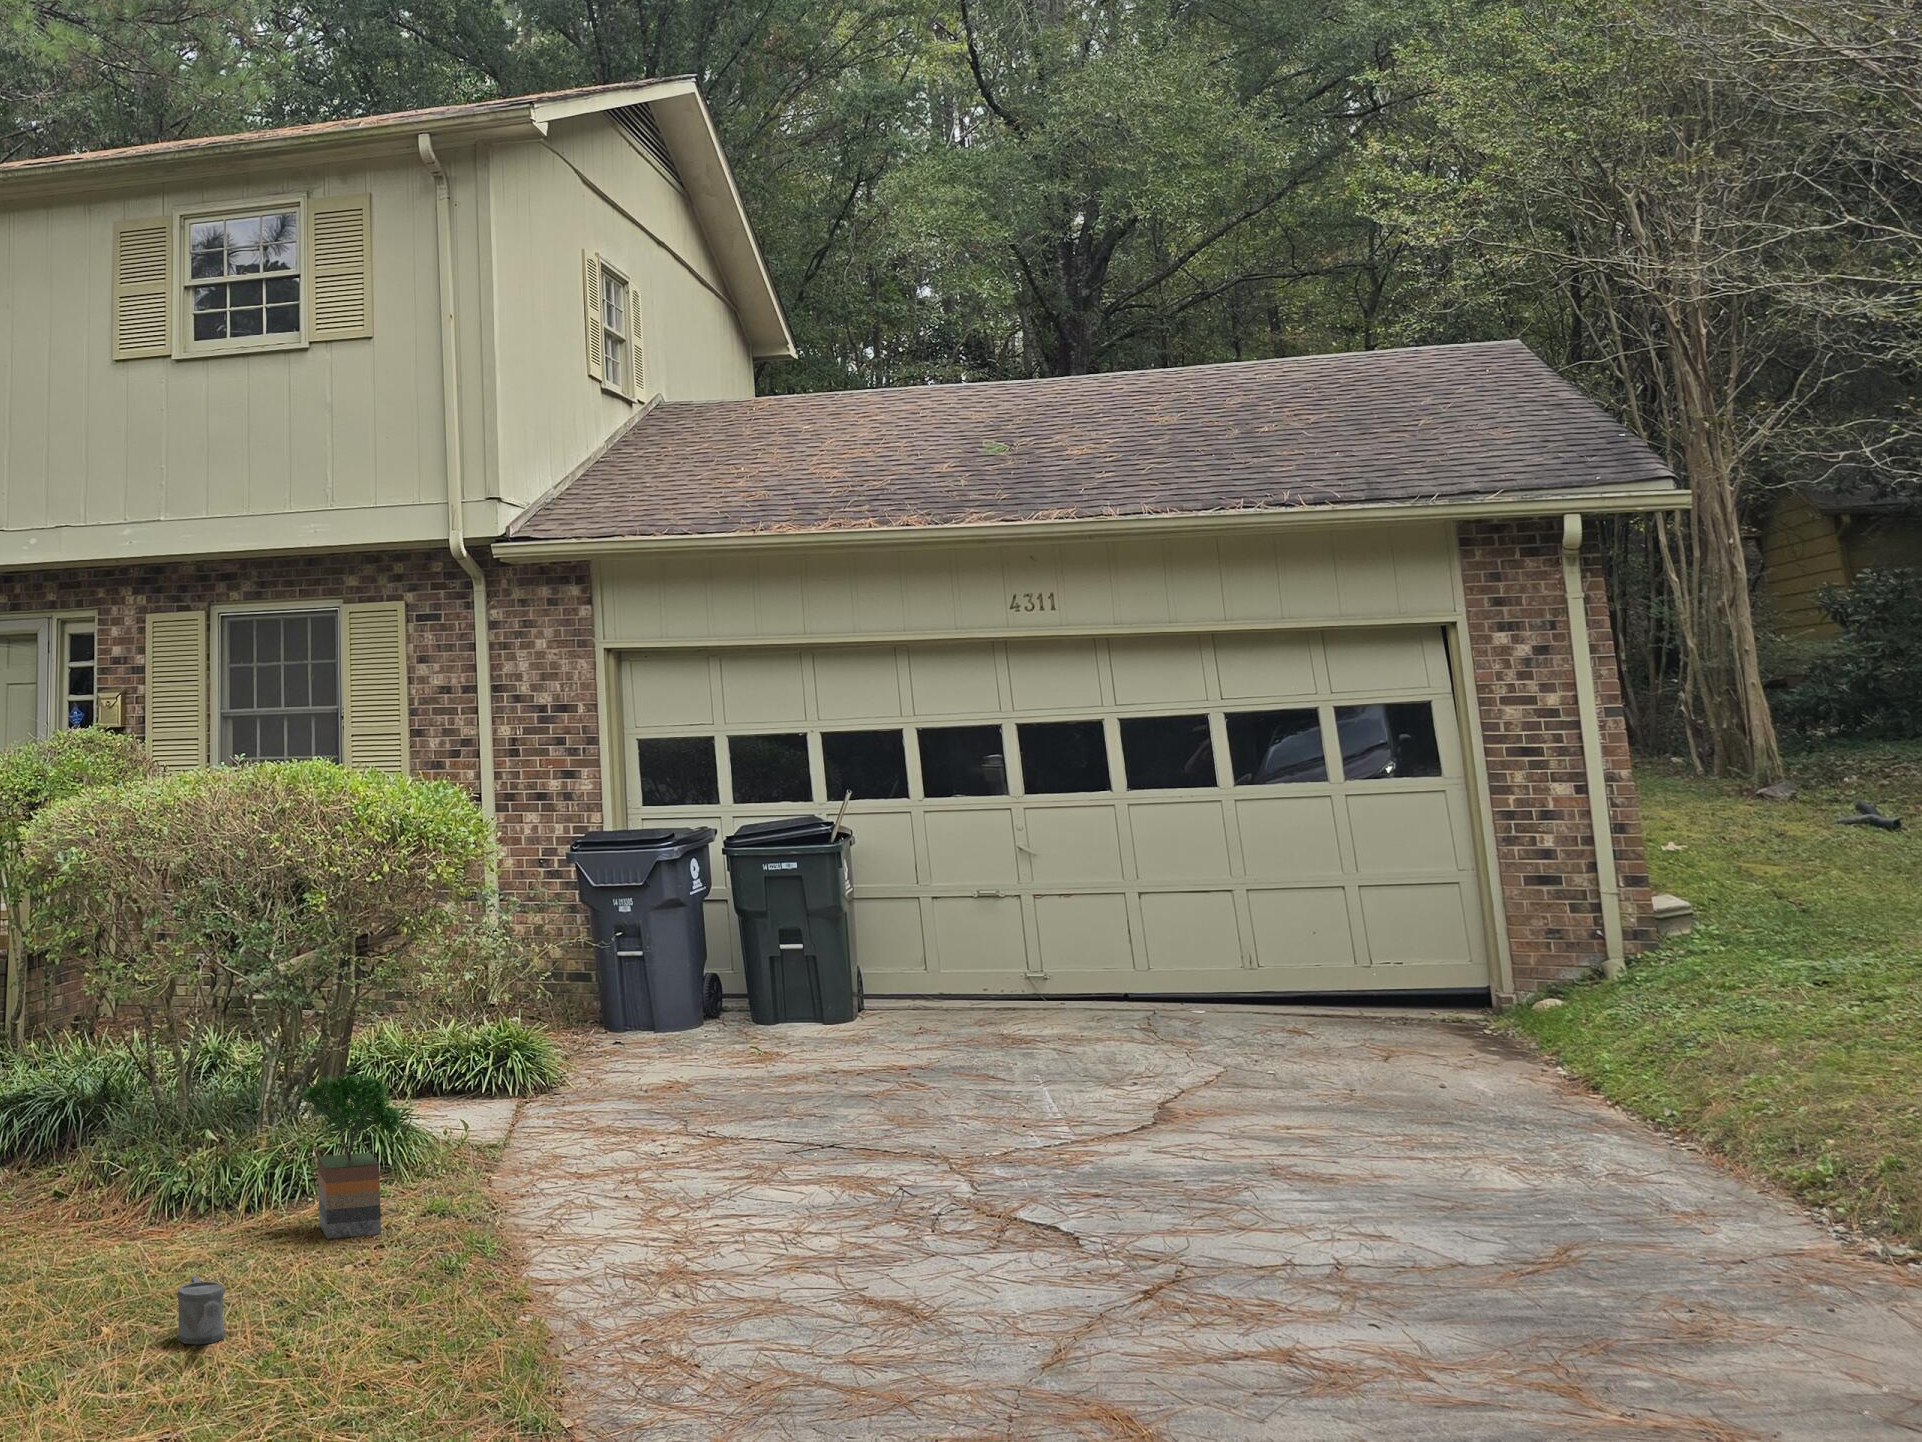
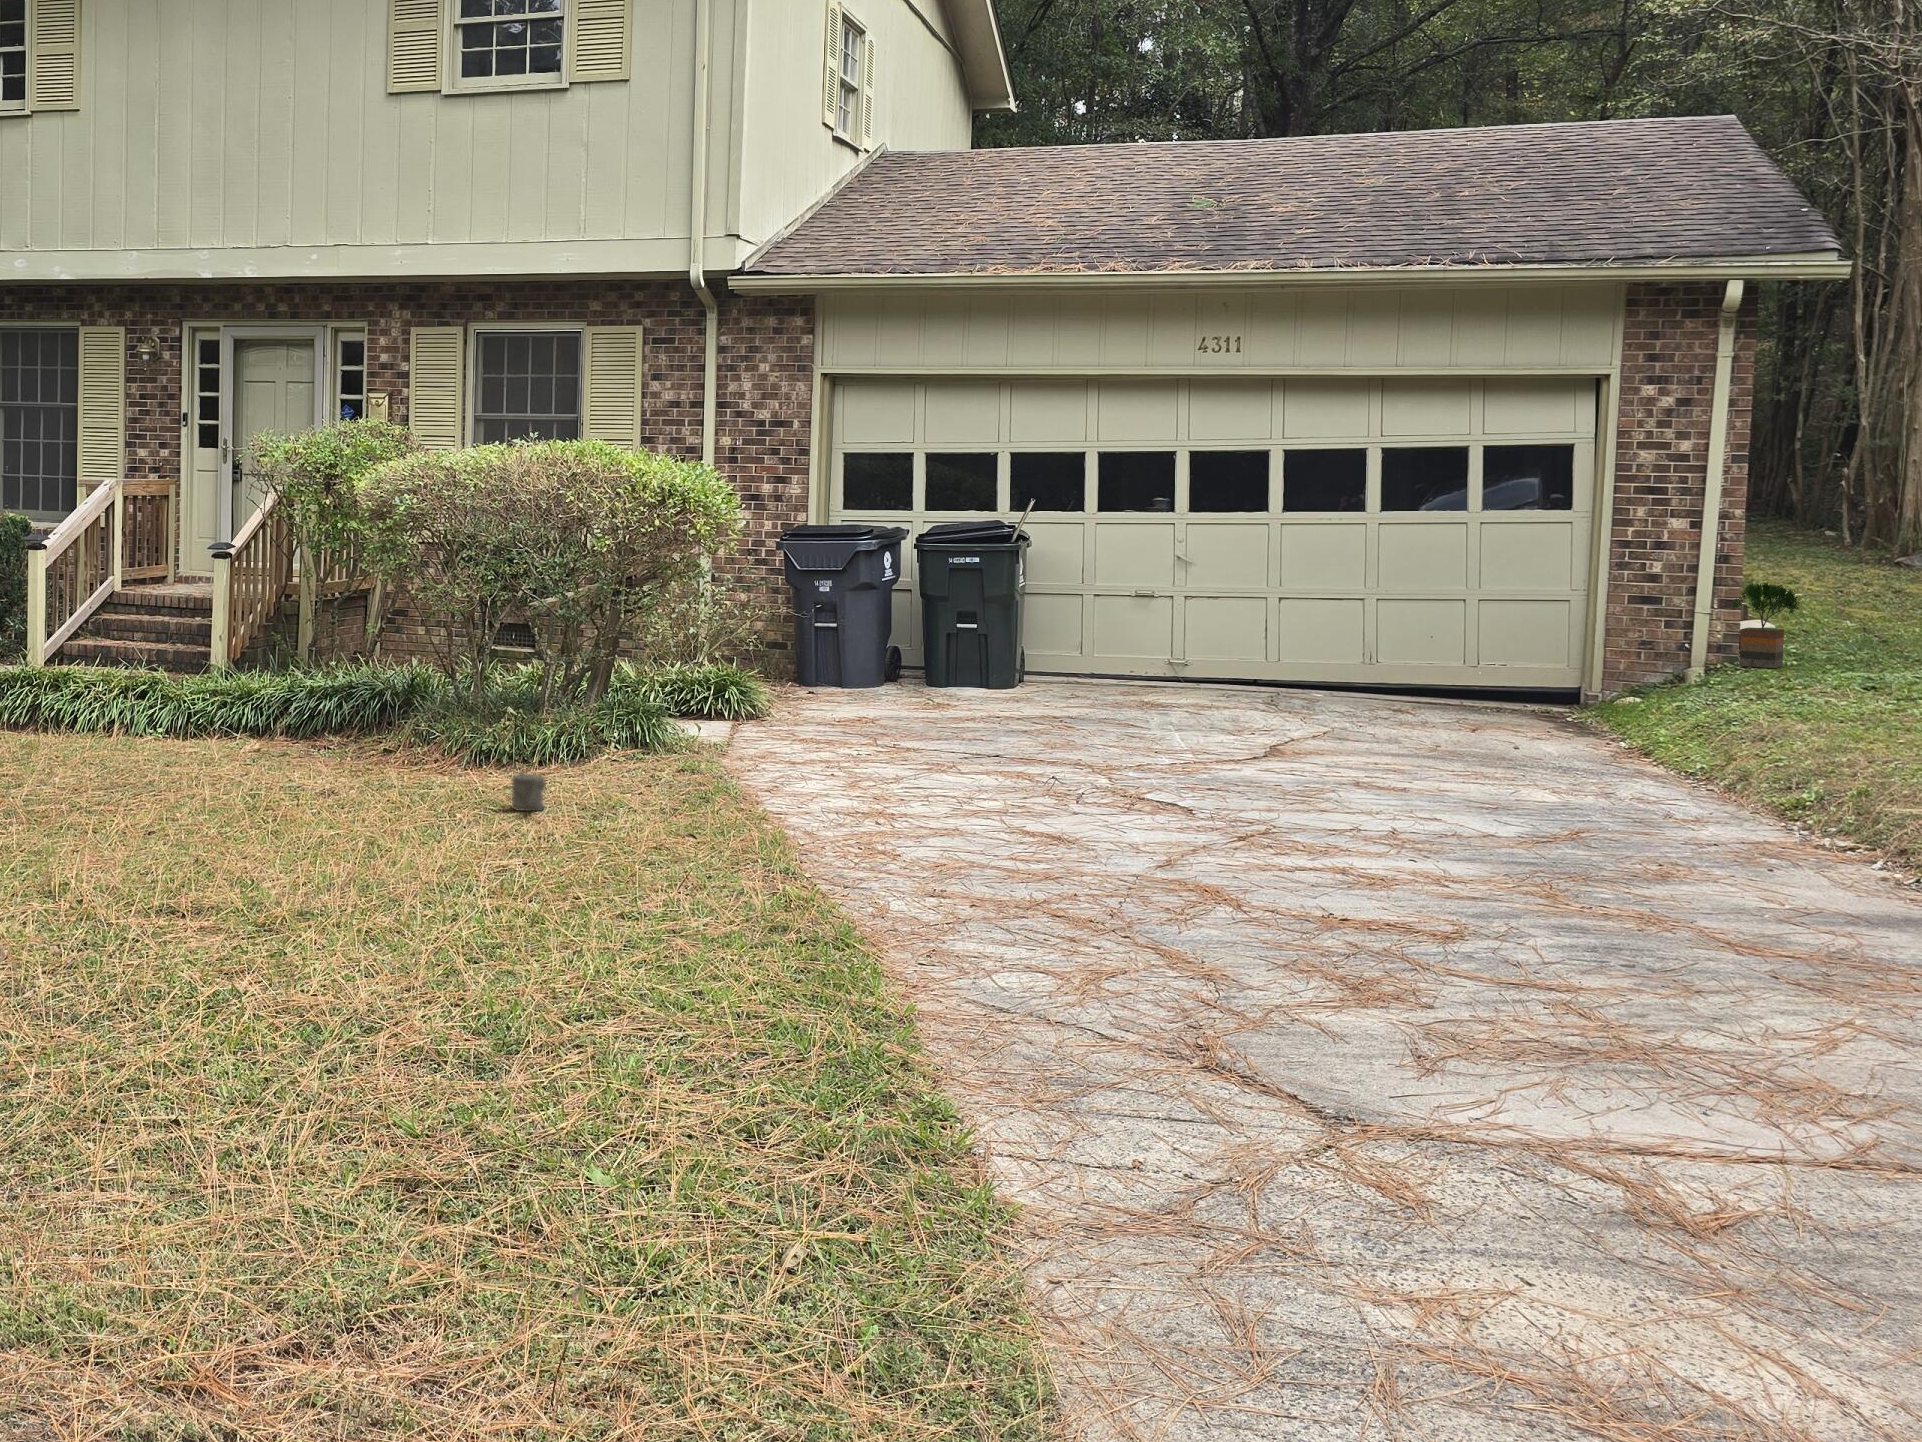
potted tree: present [301,1073,400,1239] -> present [1732,583,1800,668]

